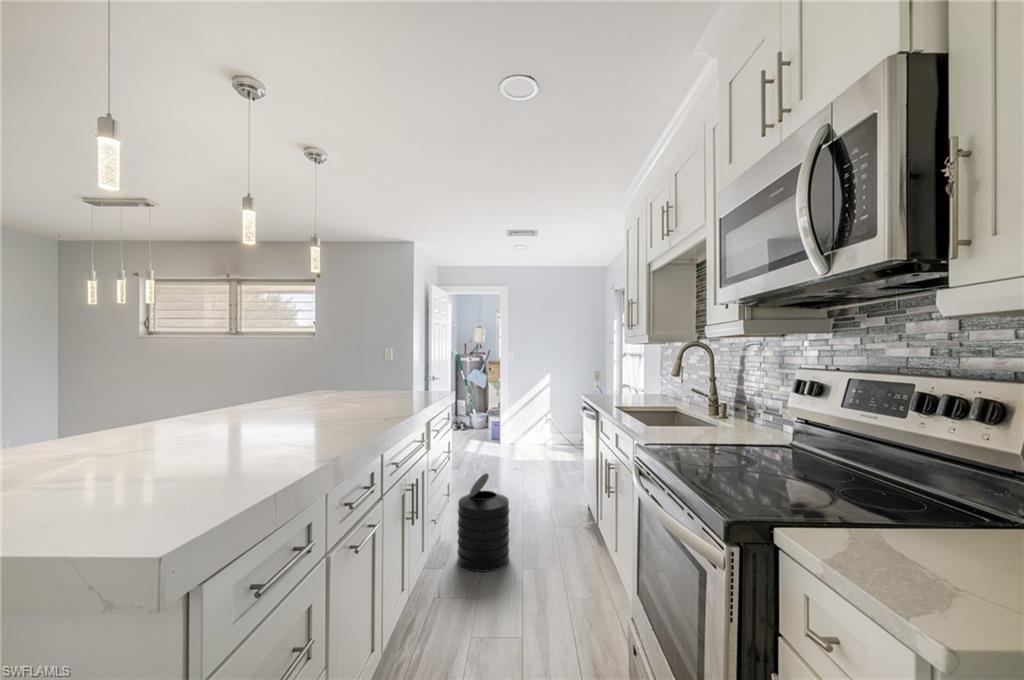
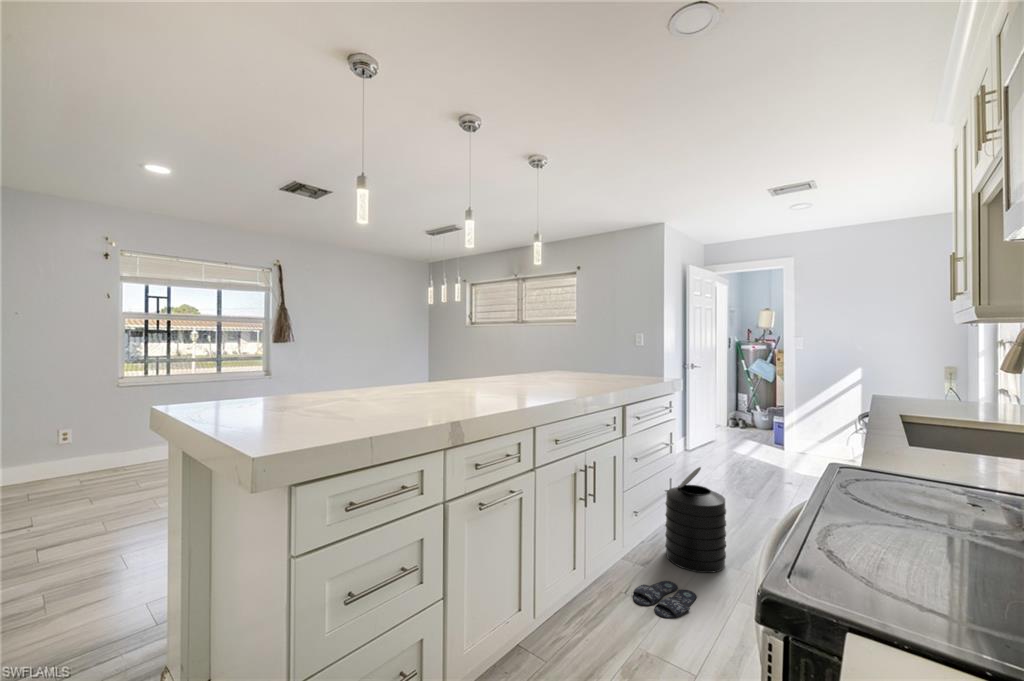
slippers: none [450,588,503,625] -> present [633,581,697,618]

